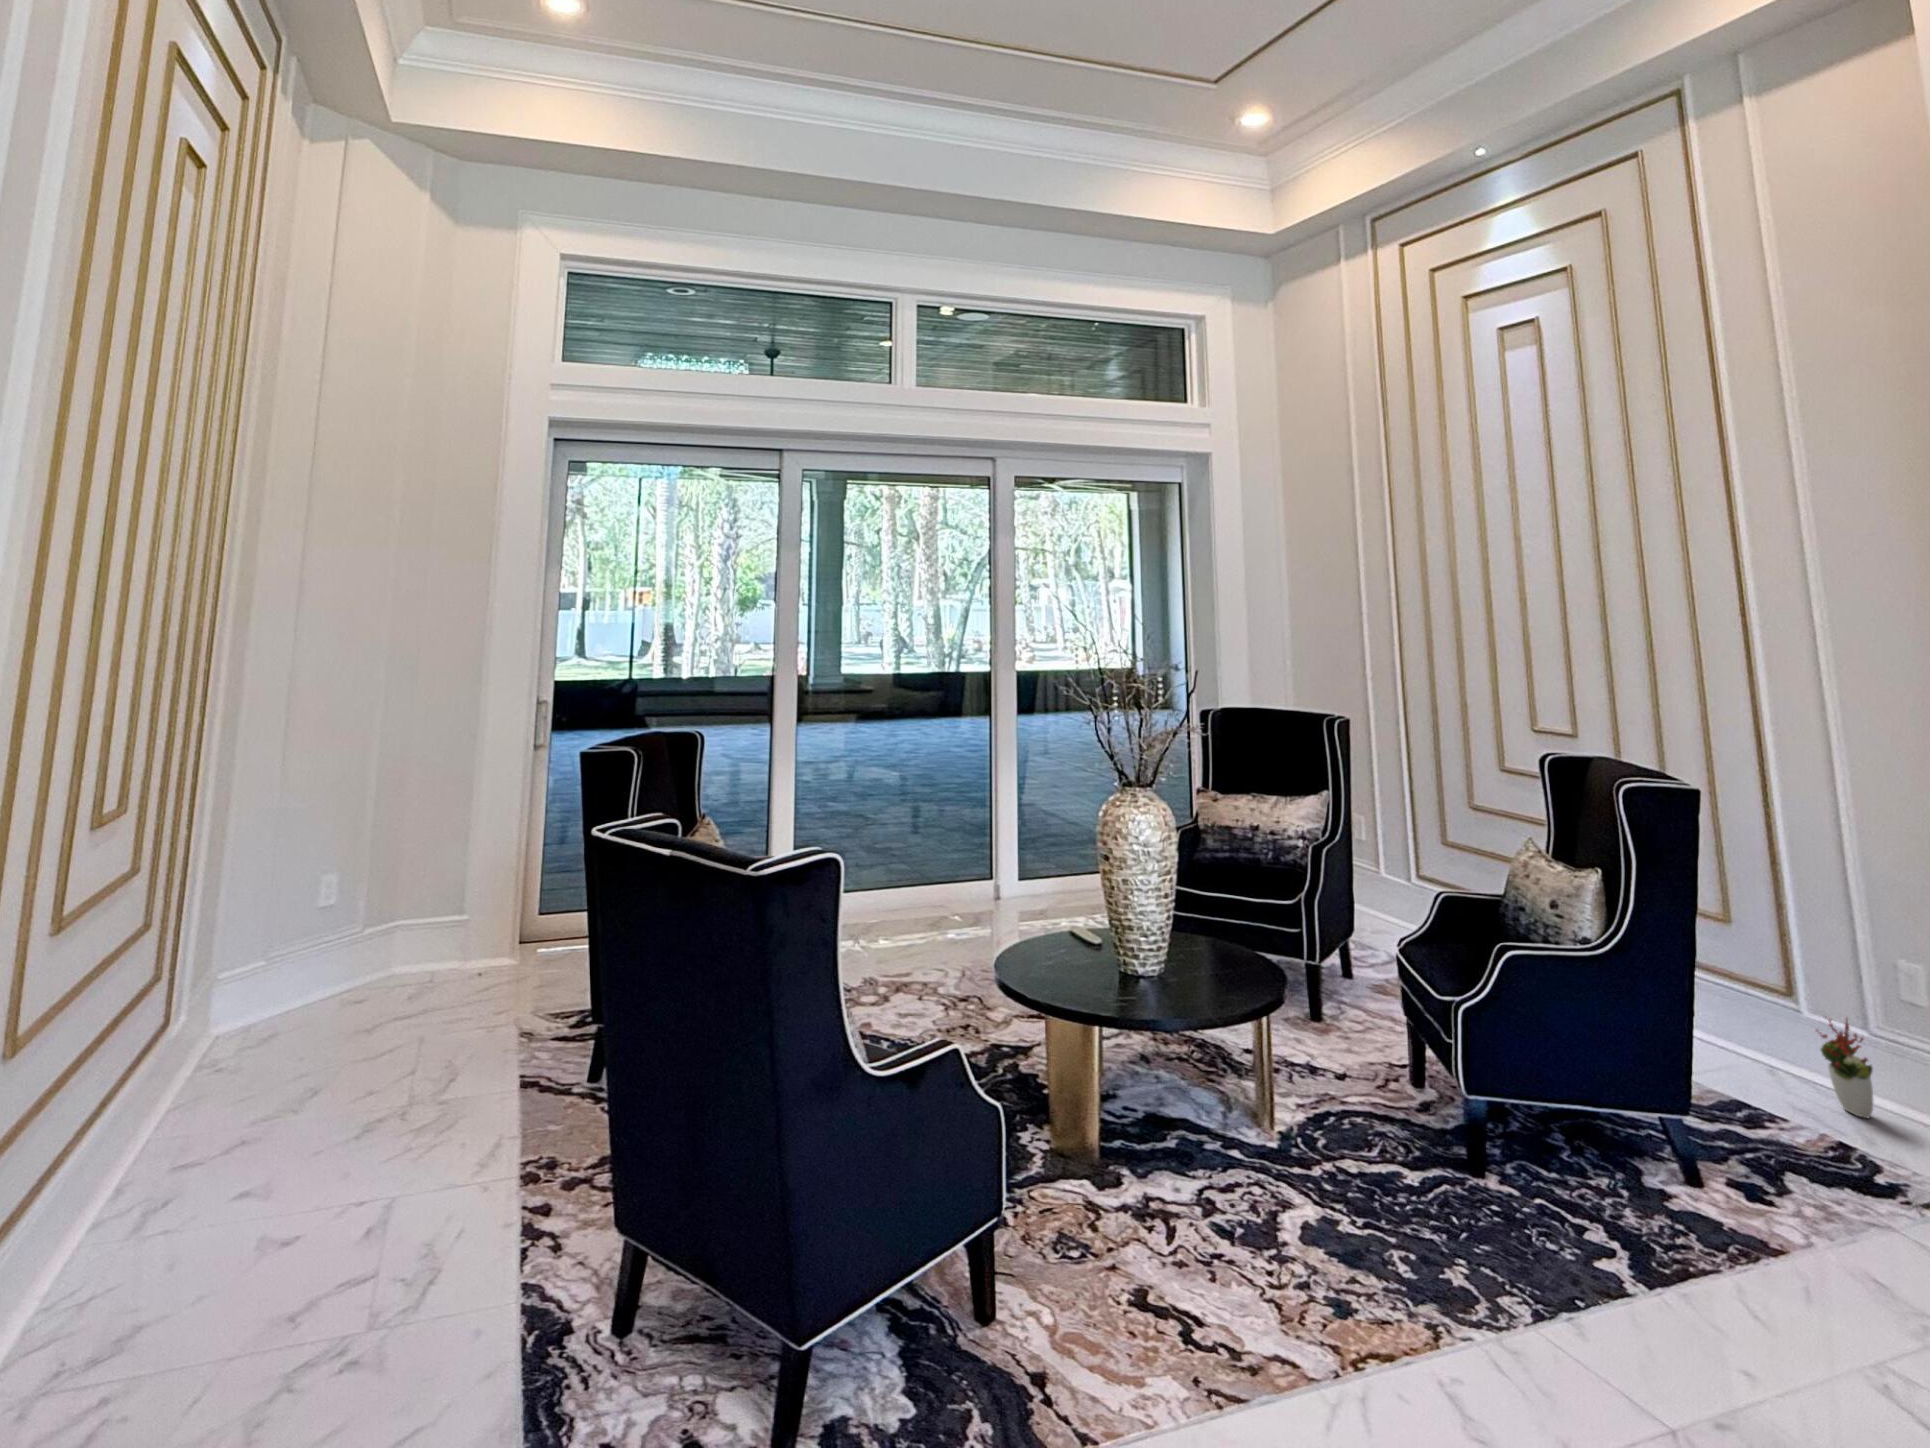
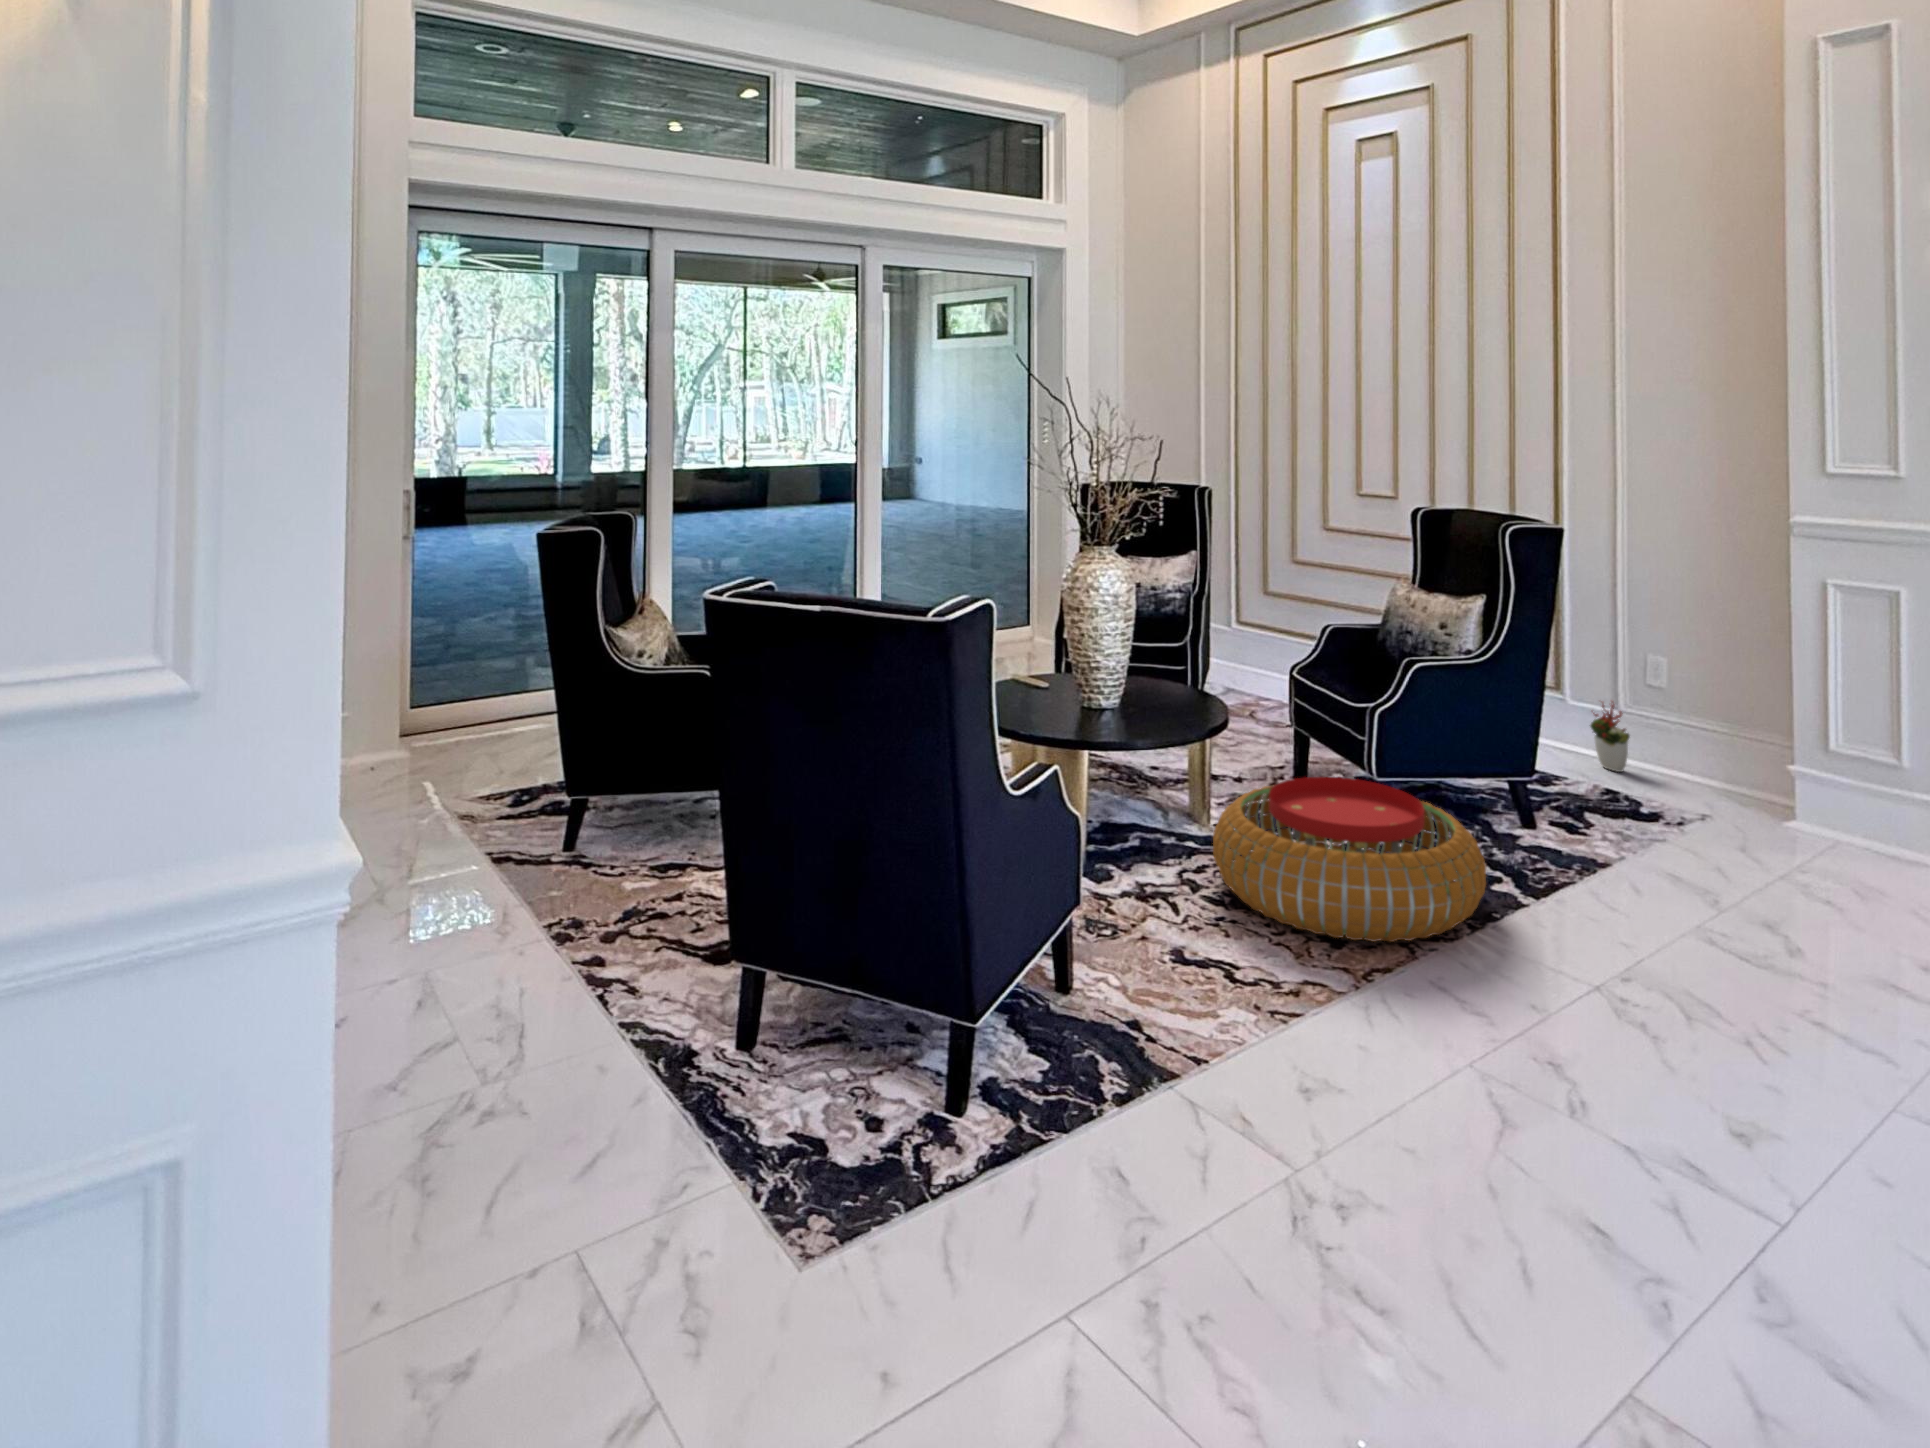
pouf: none [1230,1085,1565,1319] -> present [1213,777,1486,942]

